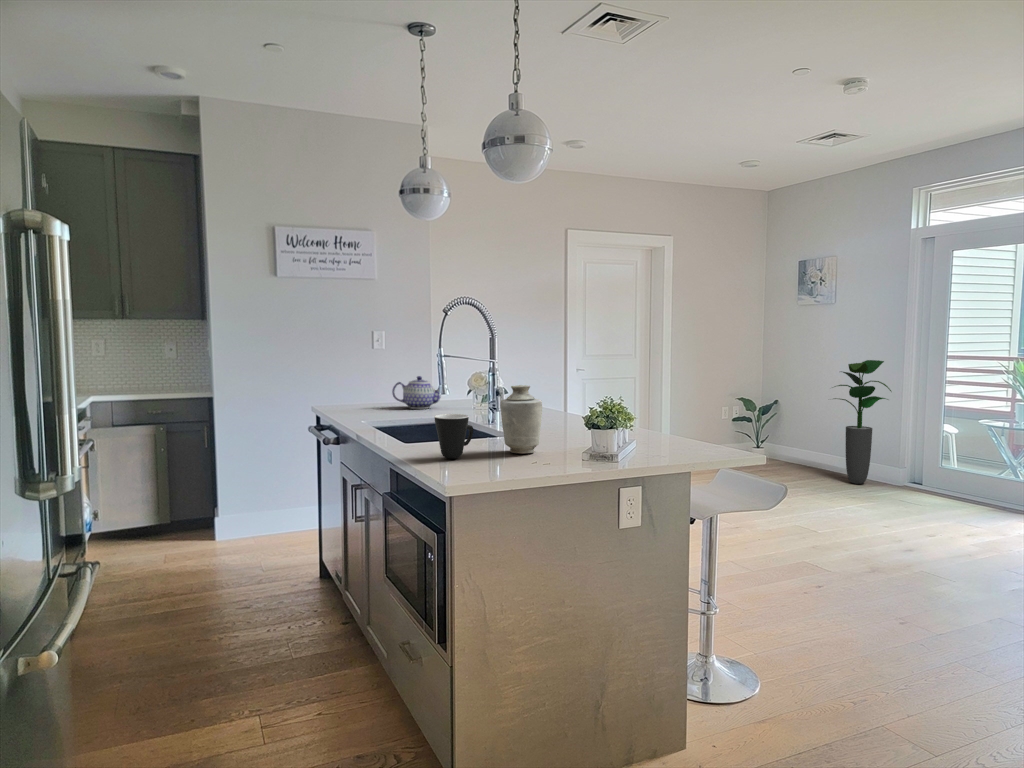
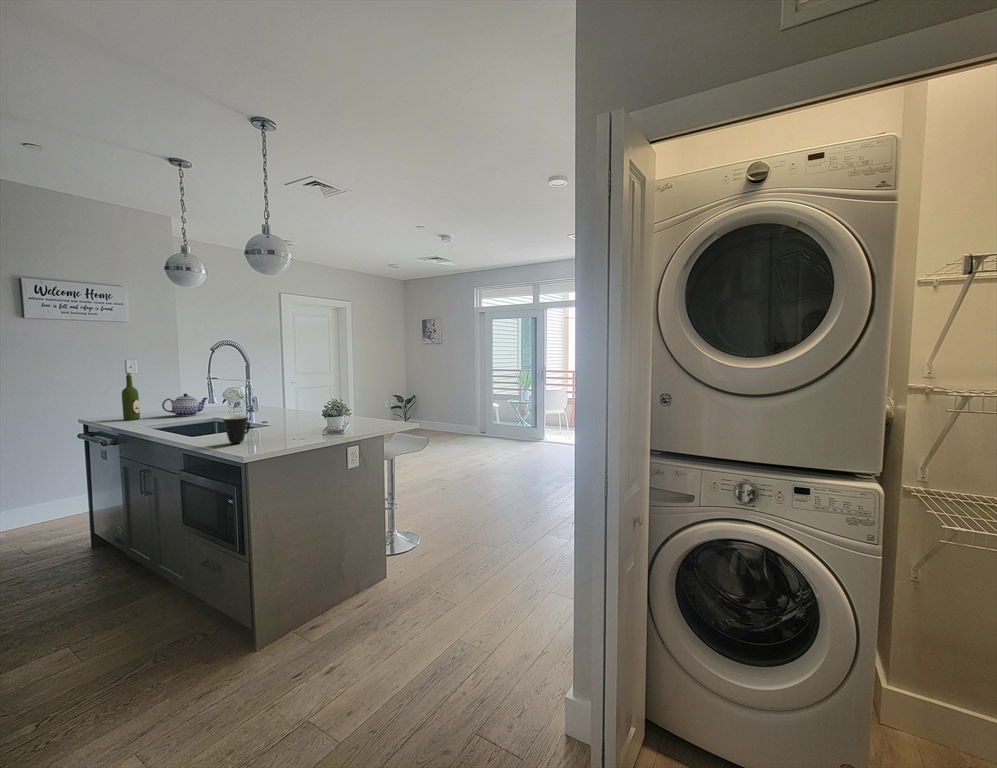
wine bottle: none [350,344,368,409] -> present [122,373,140,420]
potted plant: present [834,360,891,484] -> none [441,373,470,436]
vase: present [500,385,542,454] -> none [267,396,295,436]

